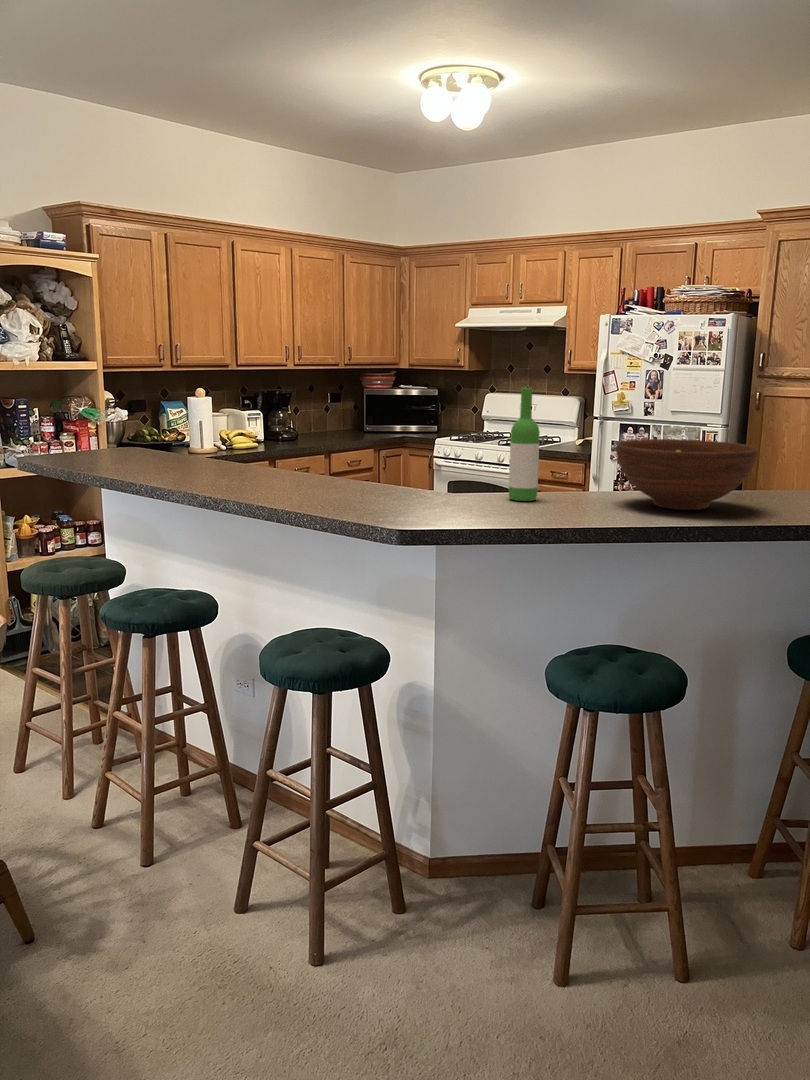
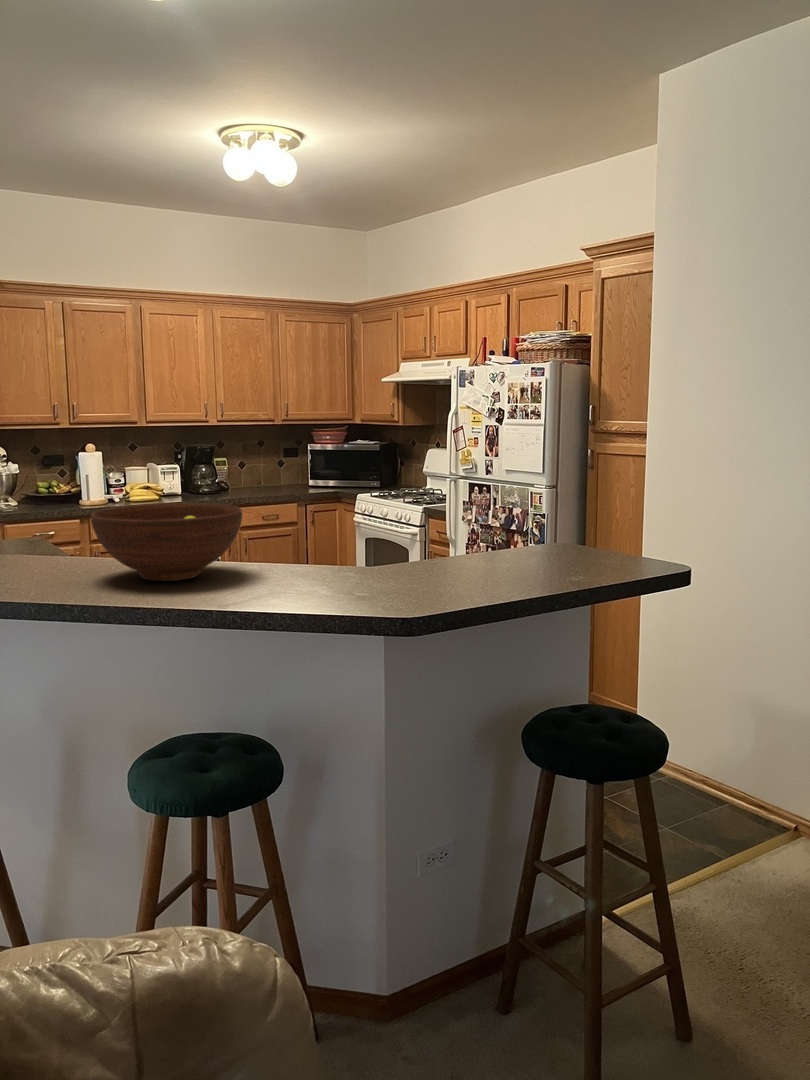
wine bottle: present [509,388,540,501] -> none [30,449,66,564]

